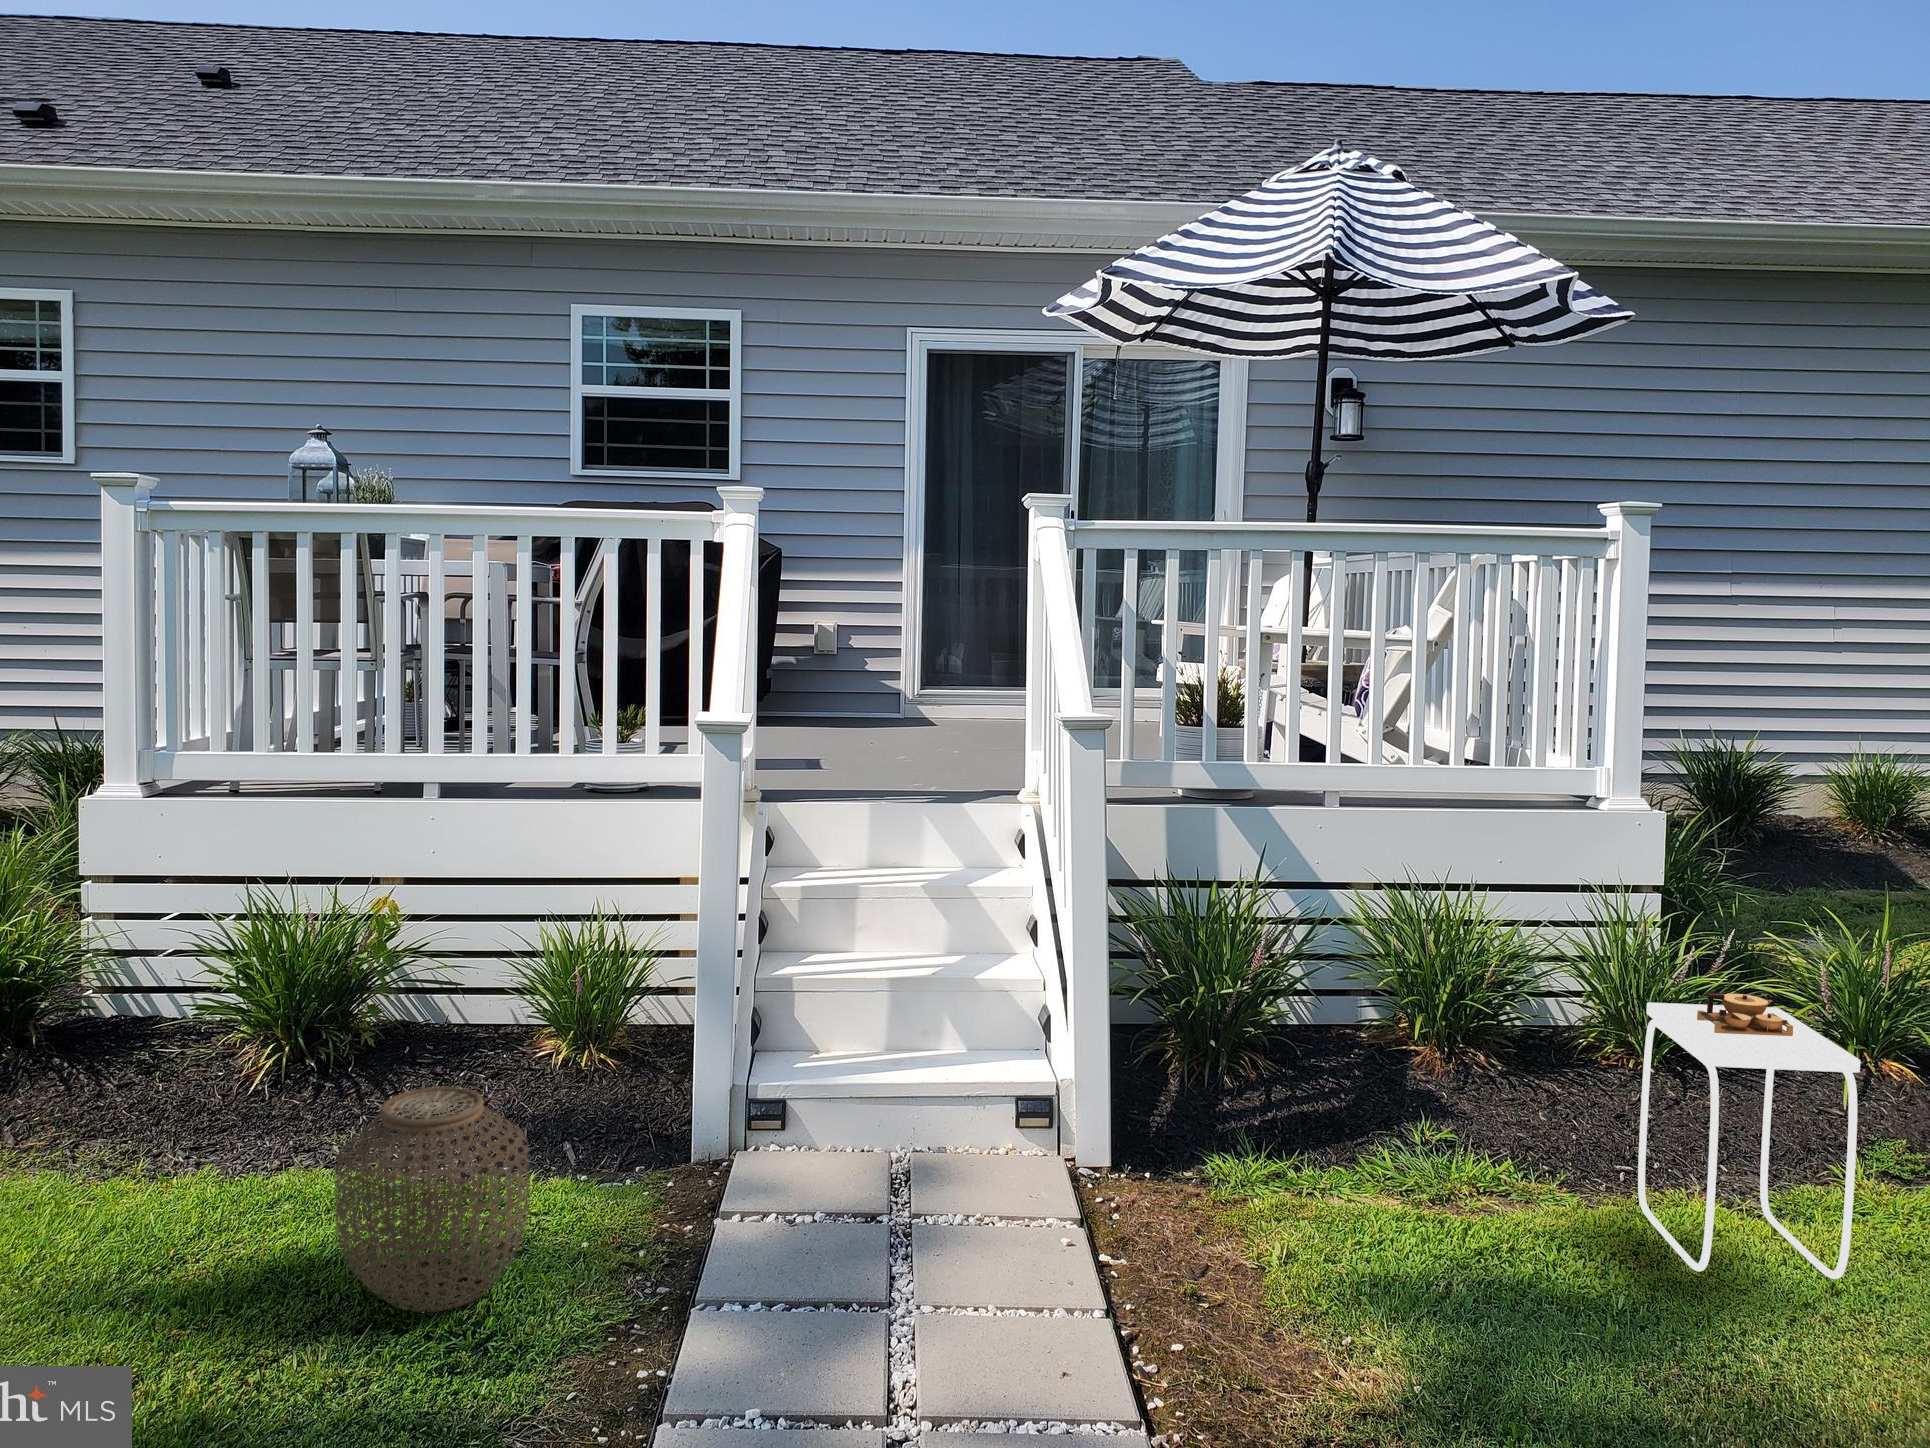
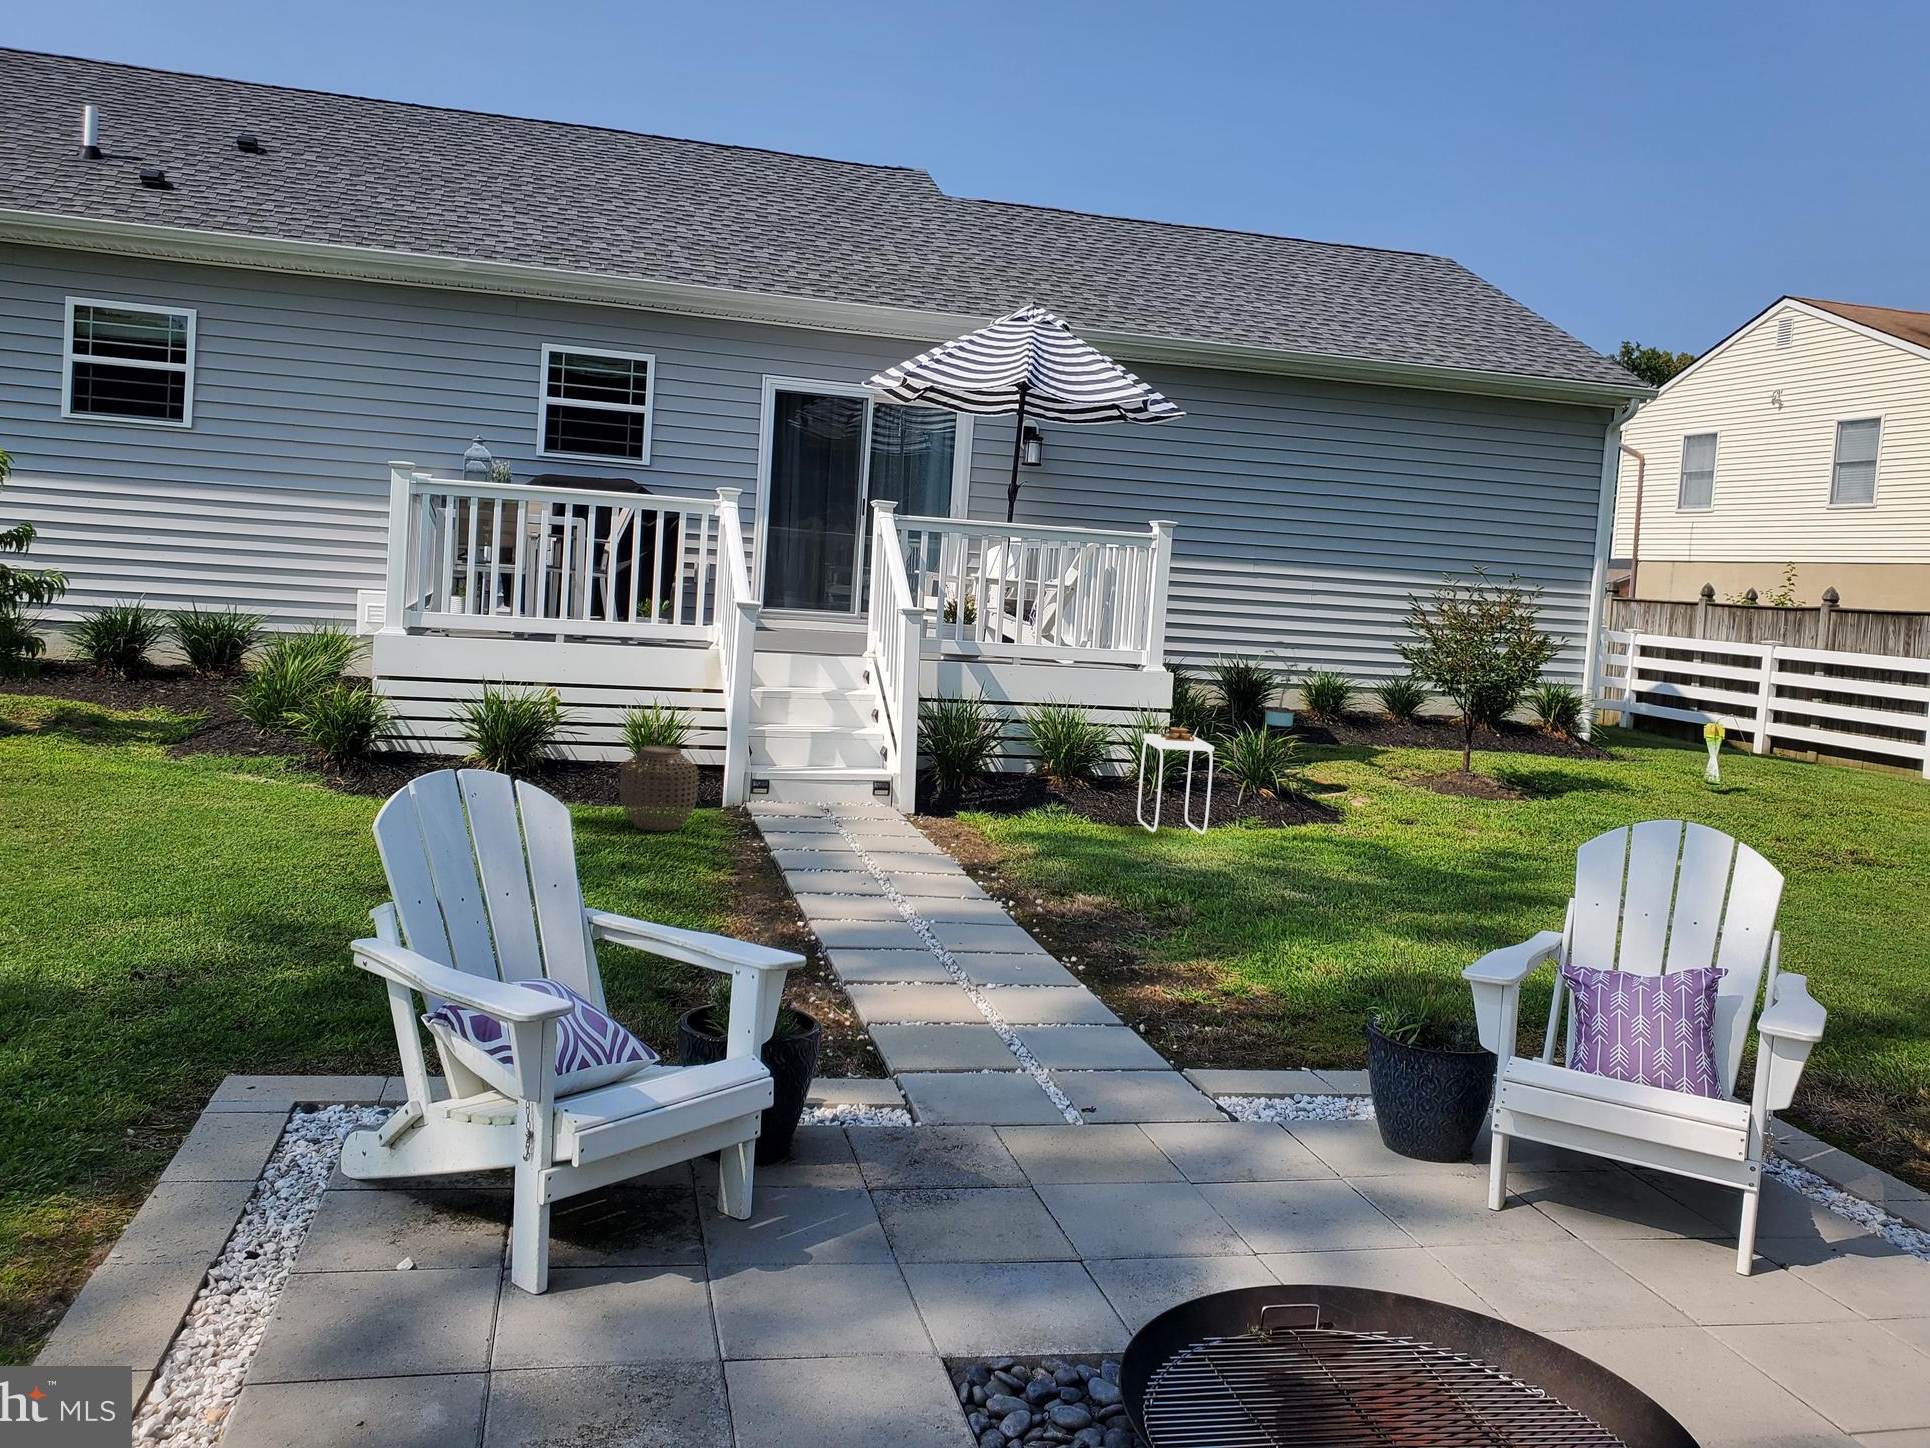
potted plant: none [1799,719,1901,875] -> present [1265,641,1313,726]

